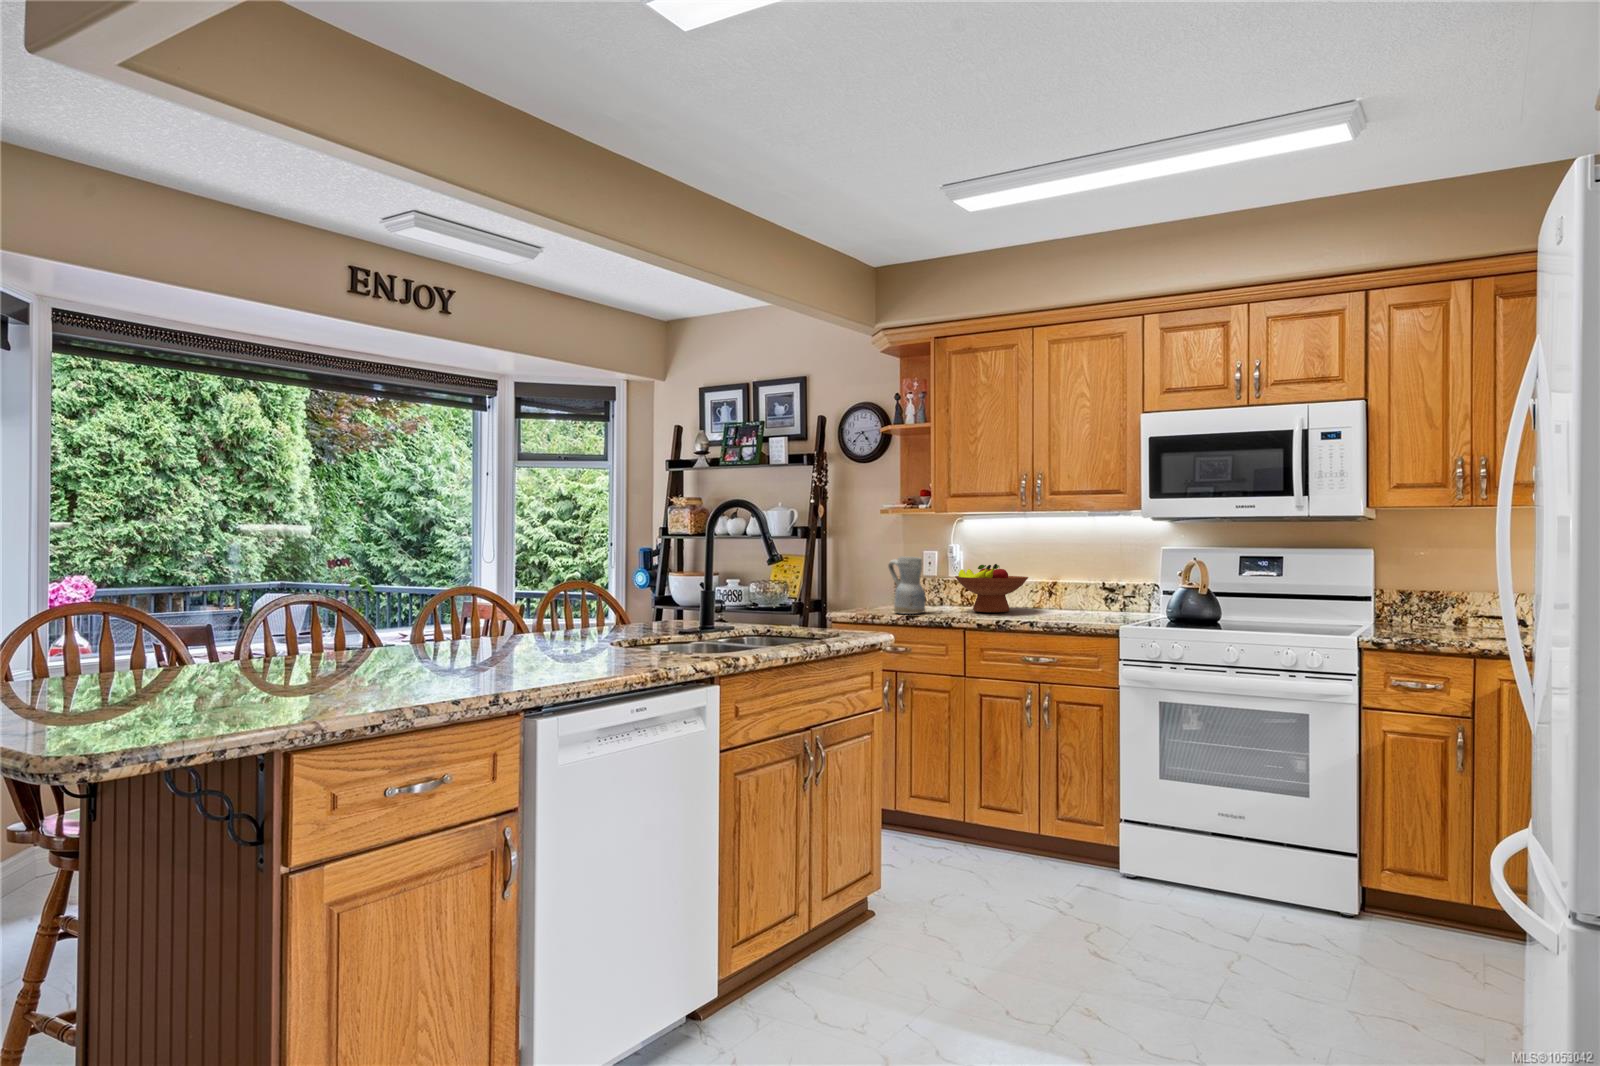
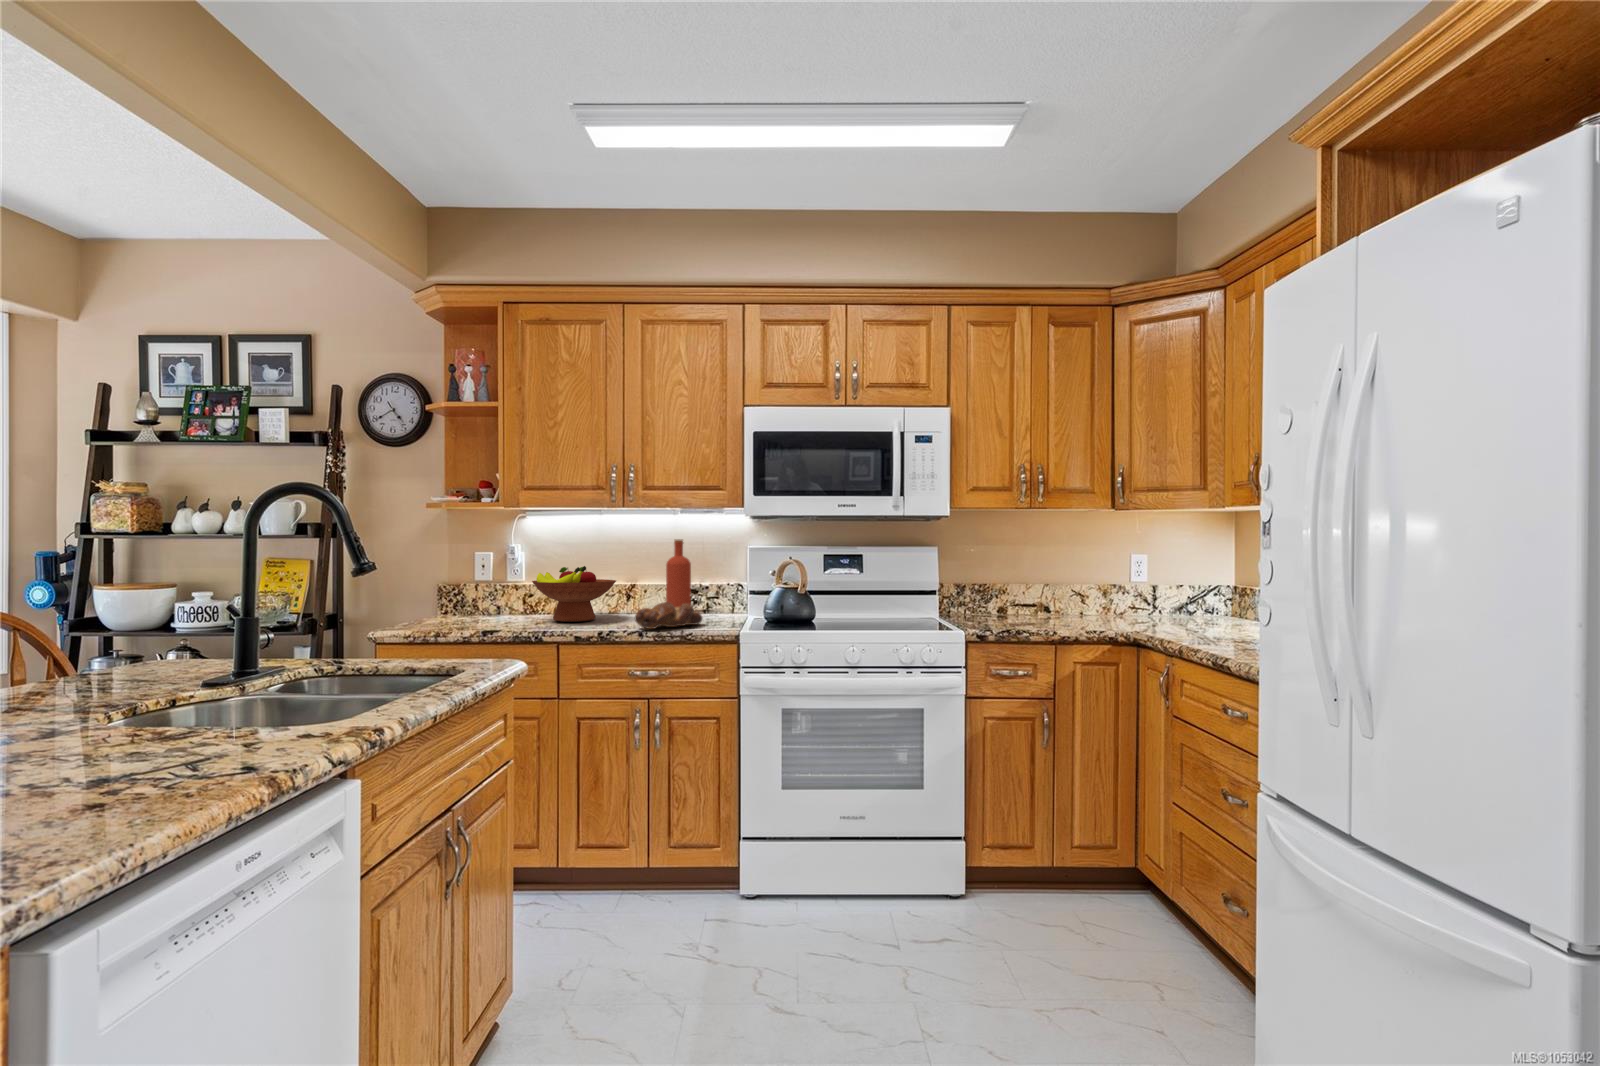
bottle: none [1081,541,1105,610] -> present [666,539,691,607]
ceramic pitcher: present [888,556,925,614] -> none [450,559,497,628]
bread loaf: none [1032,598,1098,621] -> present [635,602,703,629]

